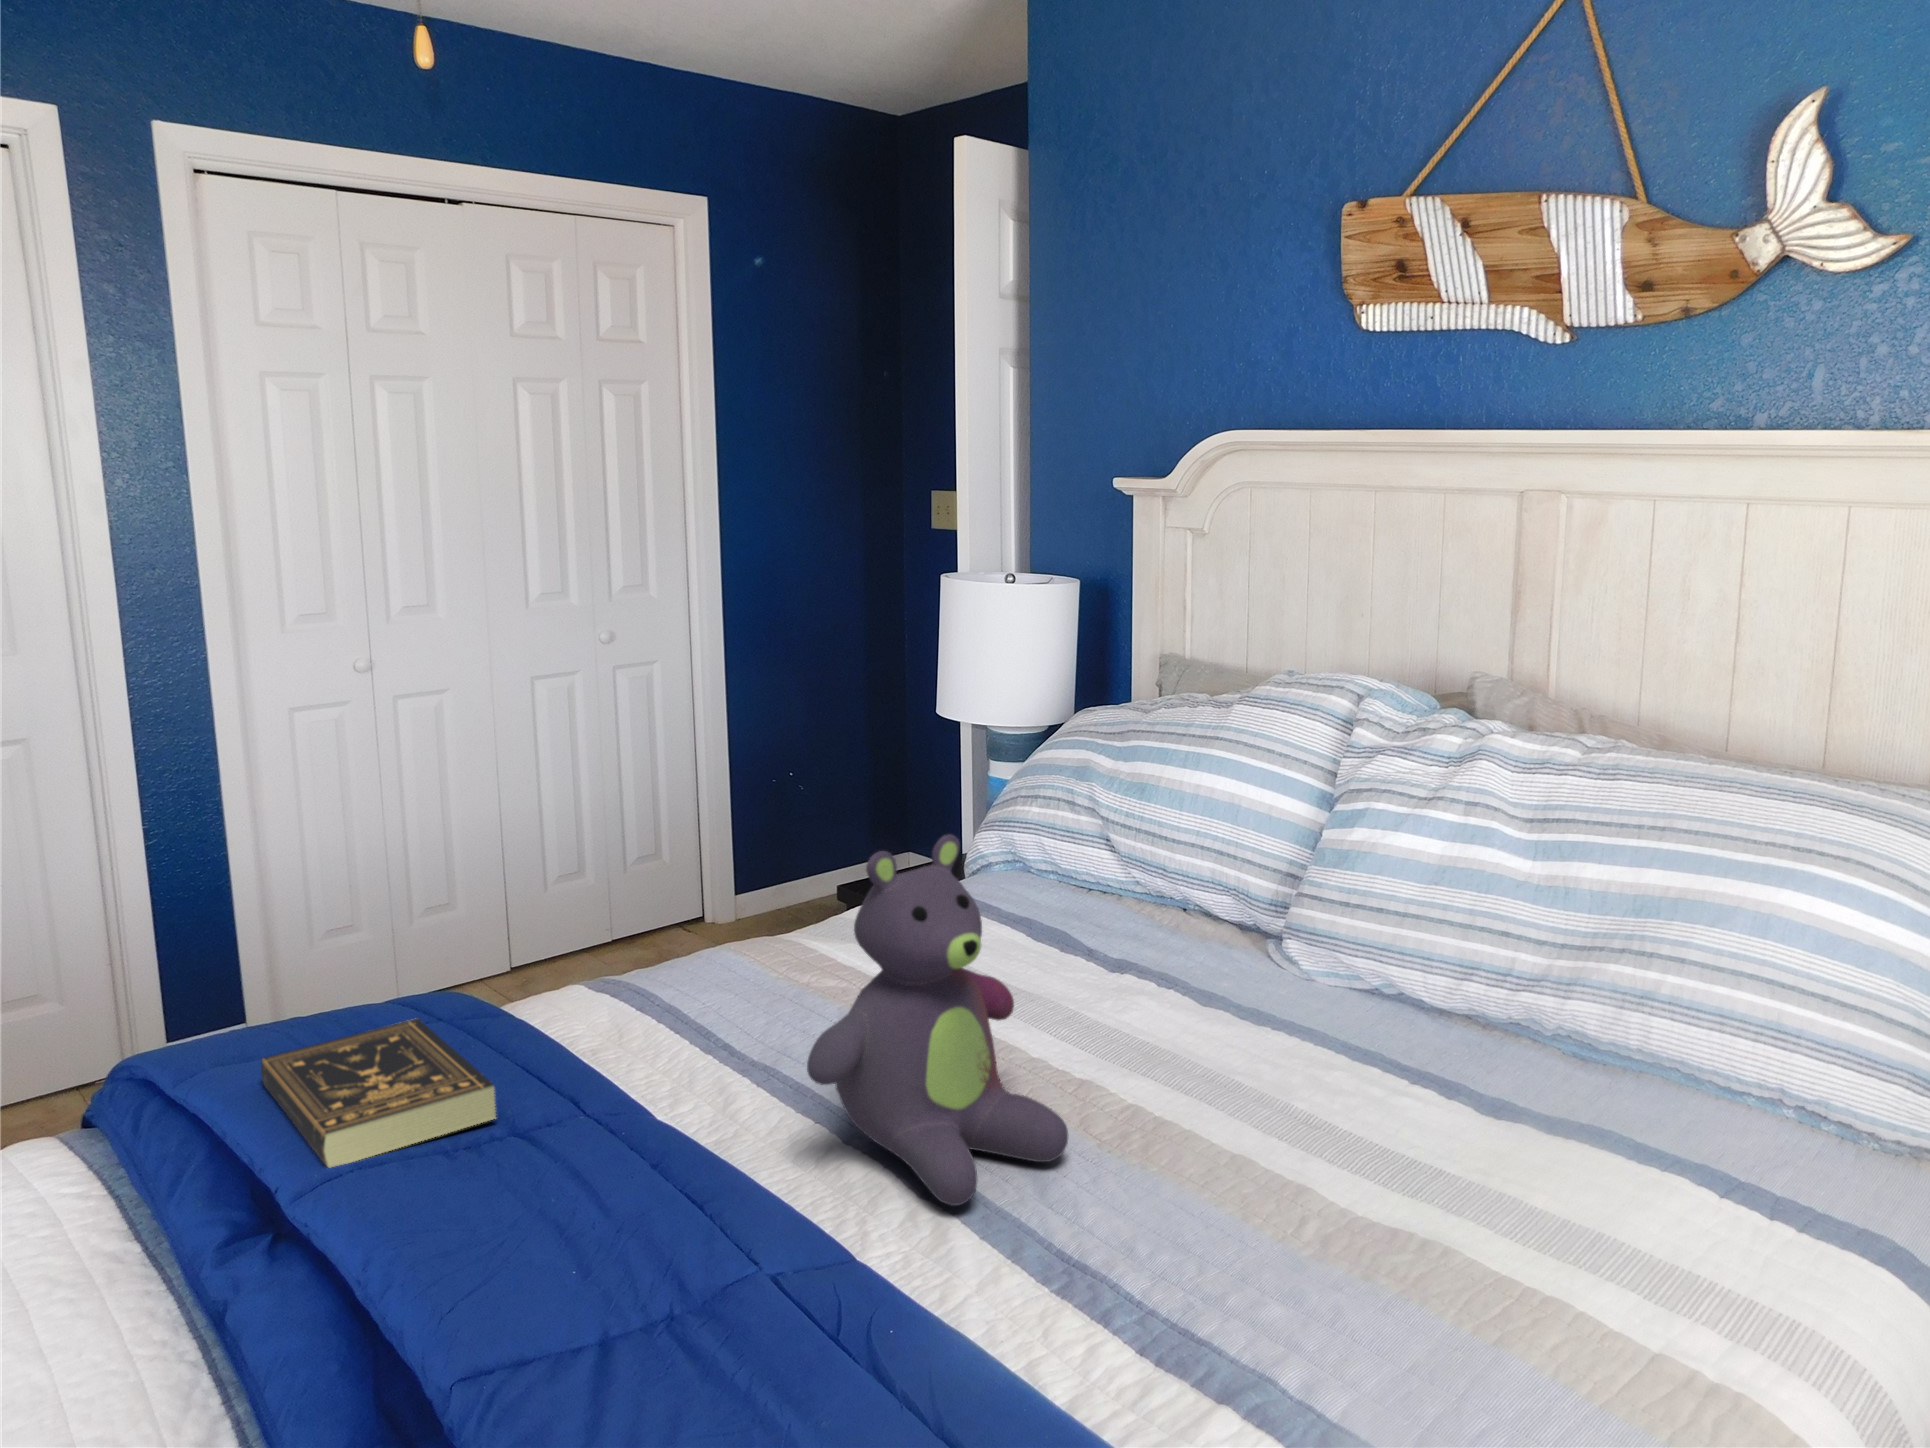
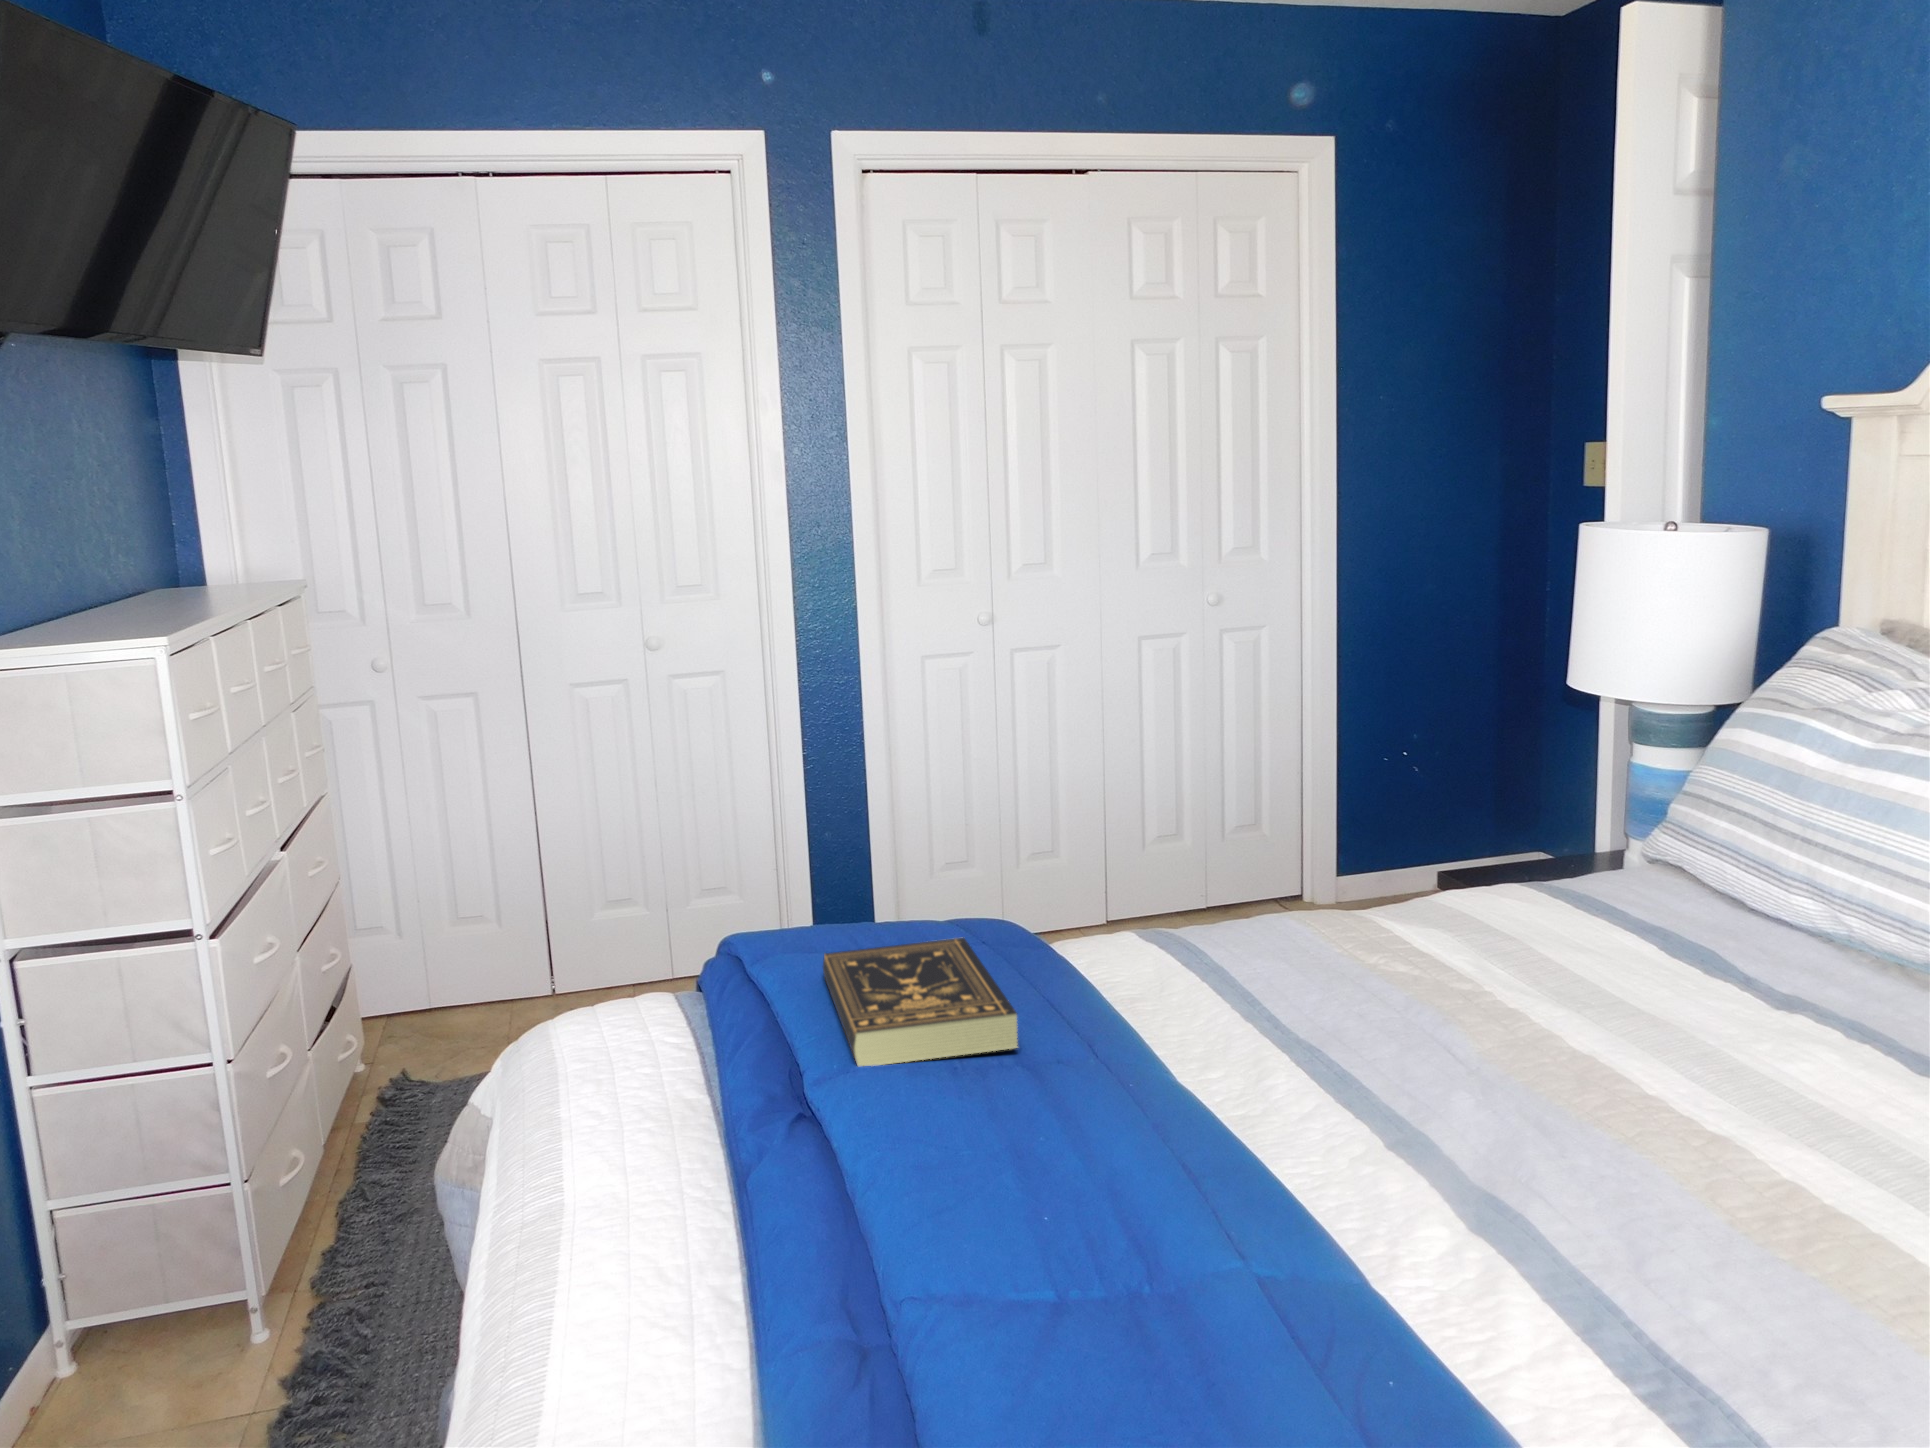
stuffed bear: present [807,834,1068,1206] -> none [1340,798,1685,1254]

